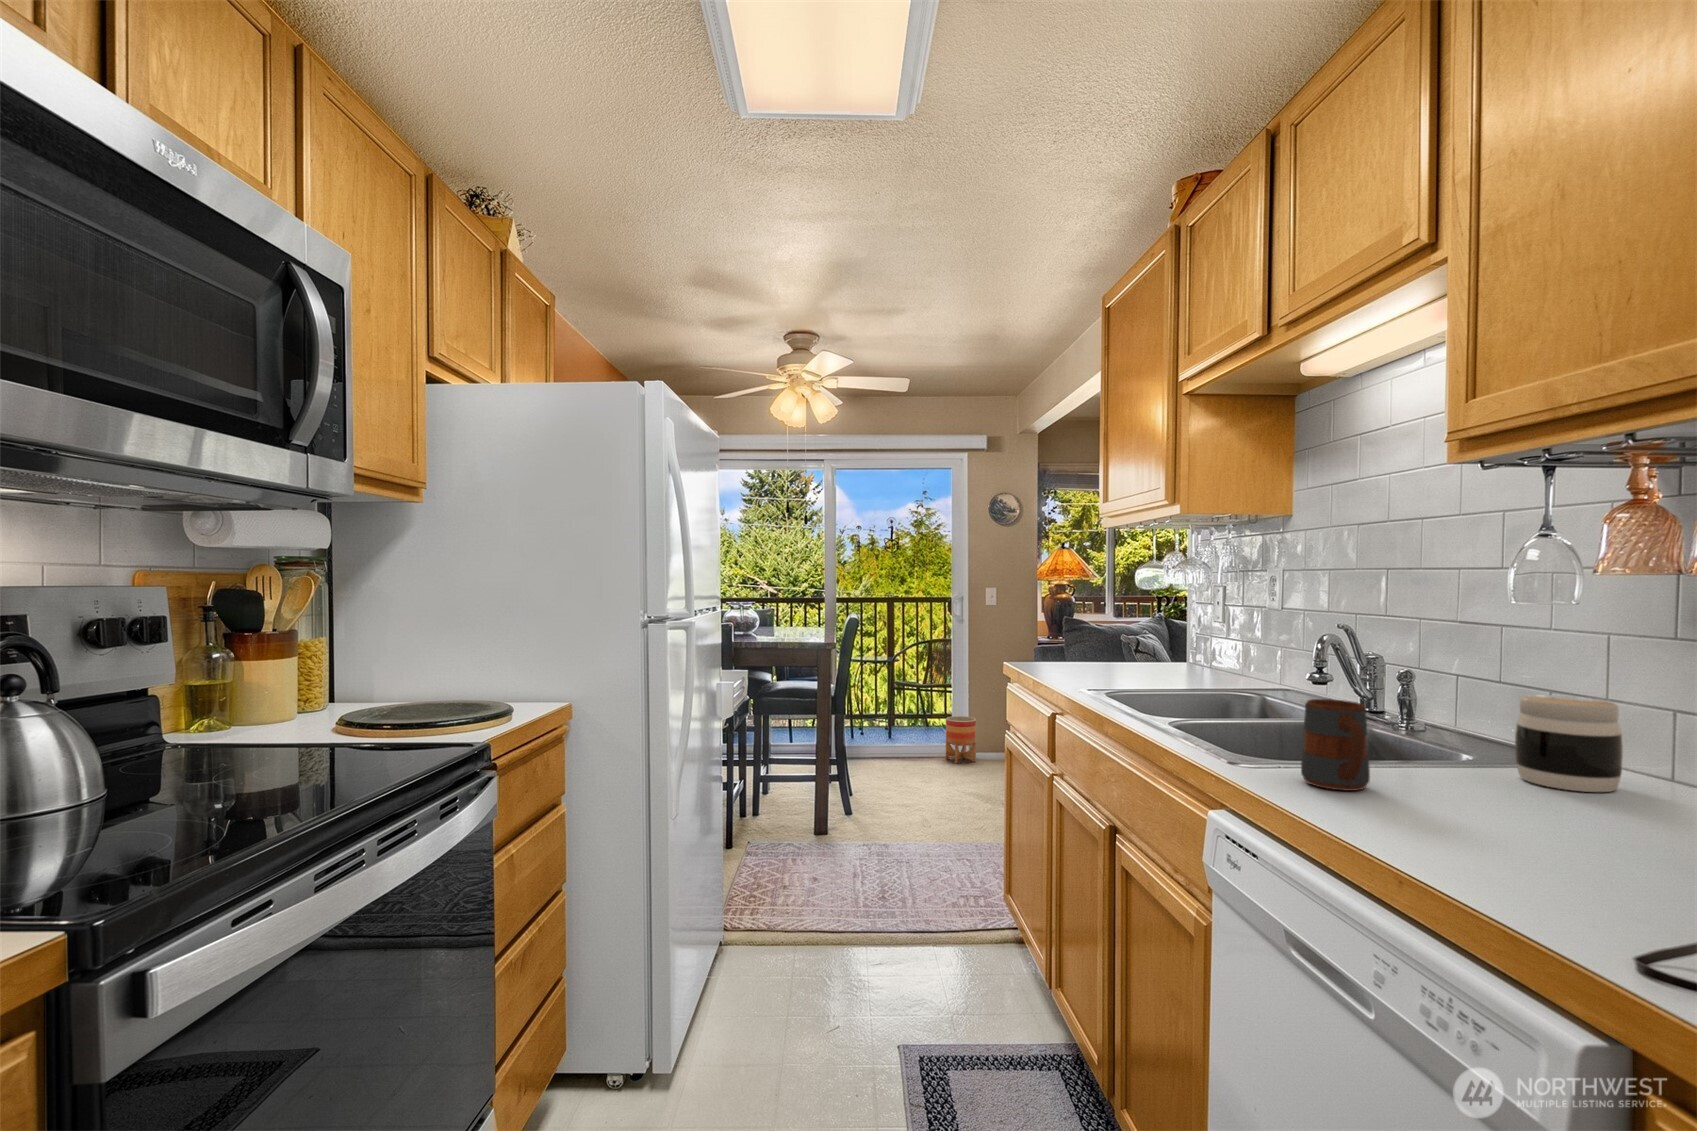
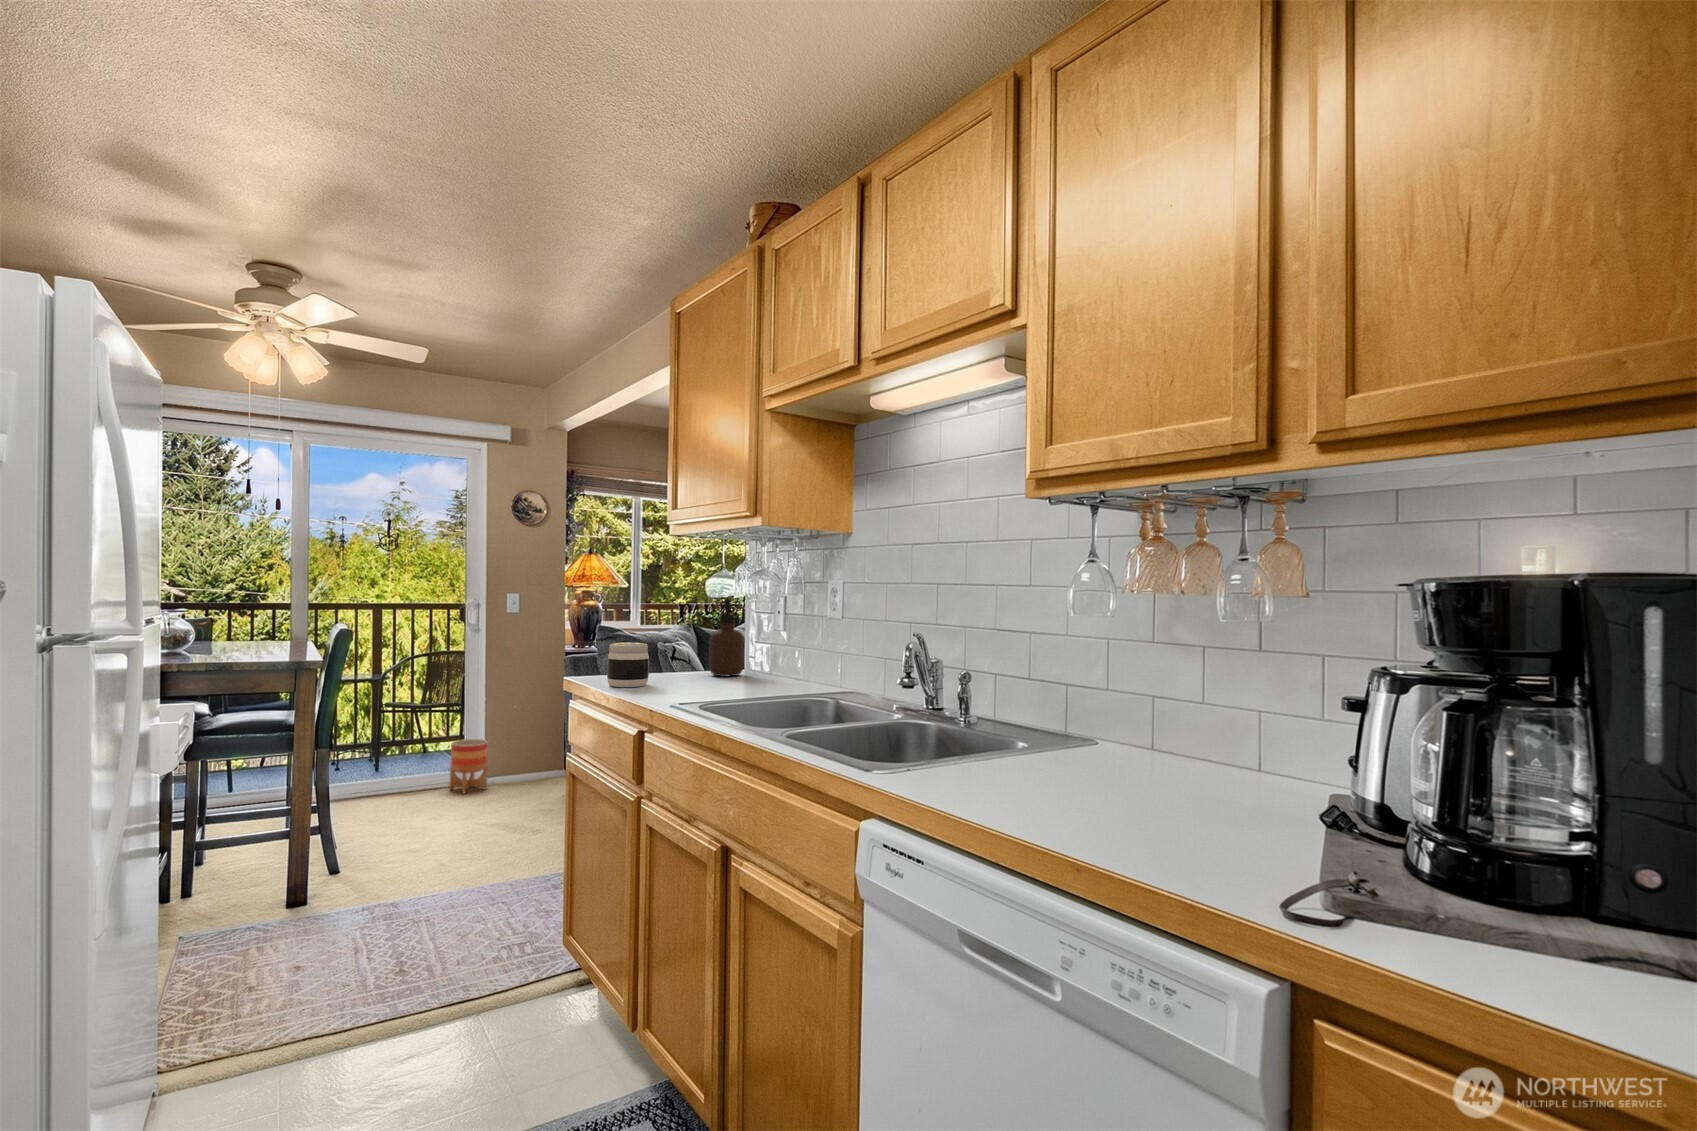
soap dispenser: none [1143,590,1179,668] -> present [709,598,744,676]
jar: present [1515,695,1623,792] -> present [607,643,649,687]
mug: present [1301,699,1370,791] -> none [939,705,998,789]

